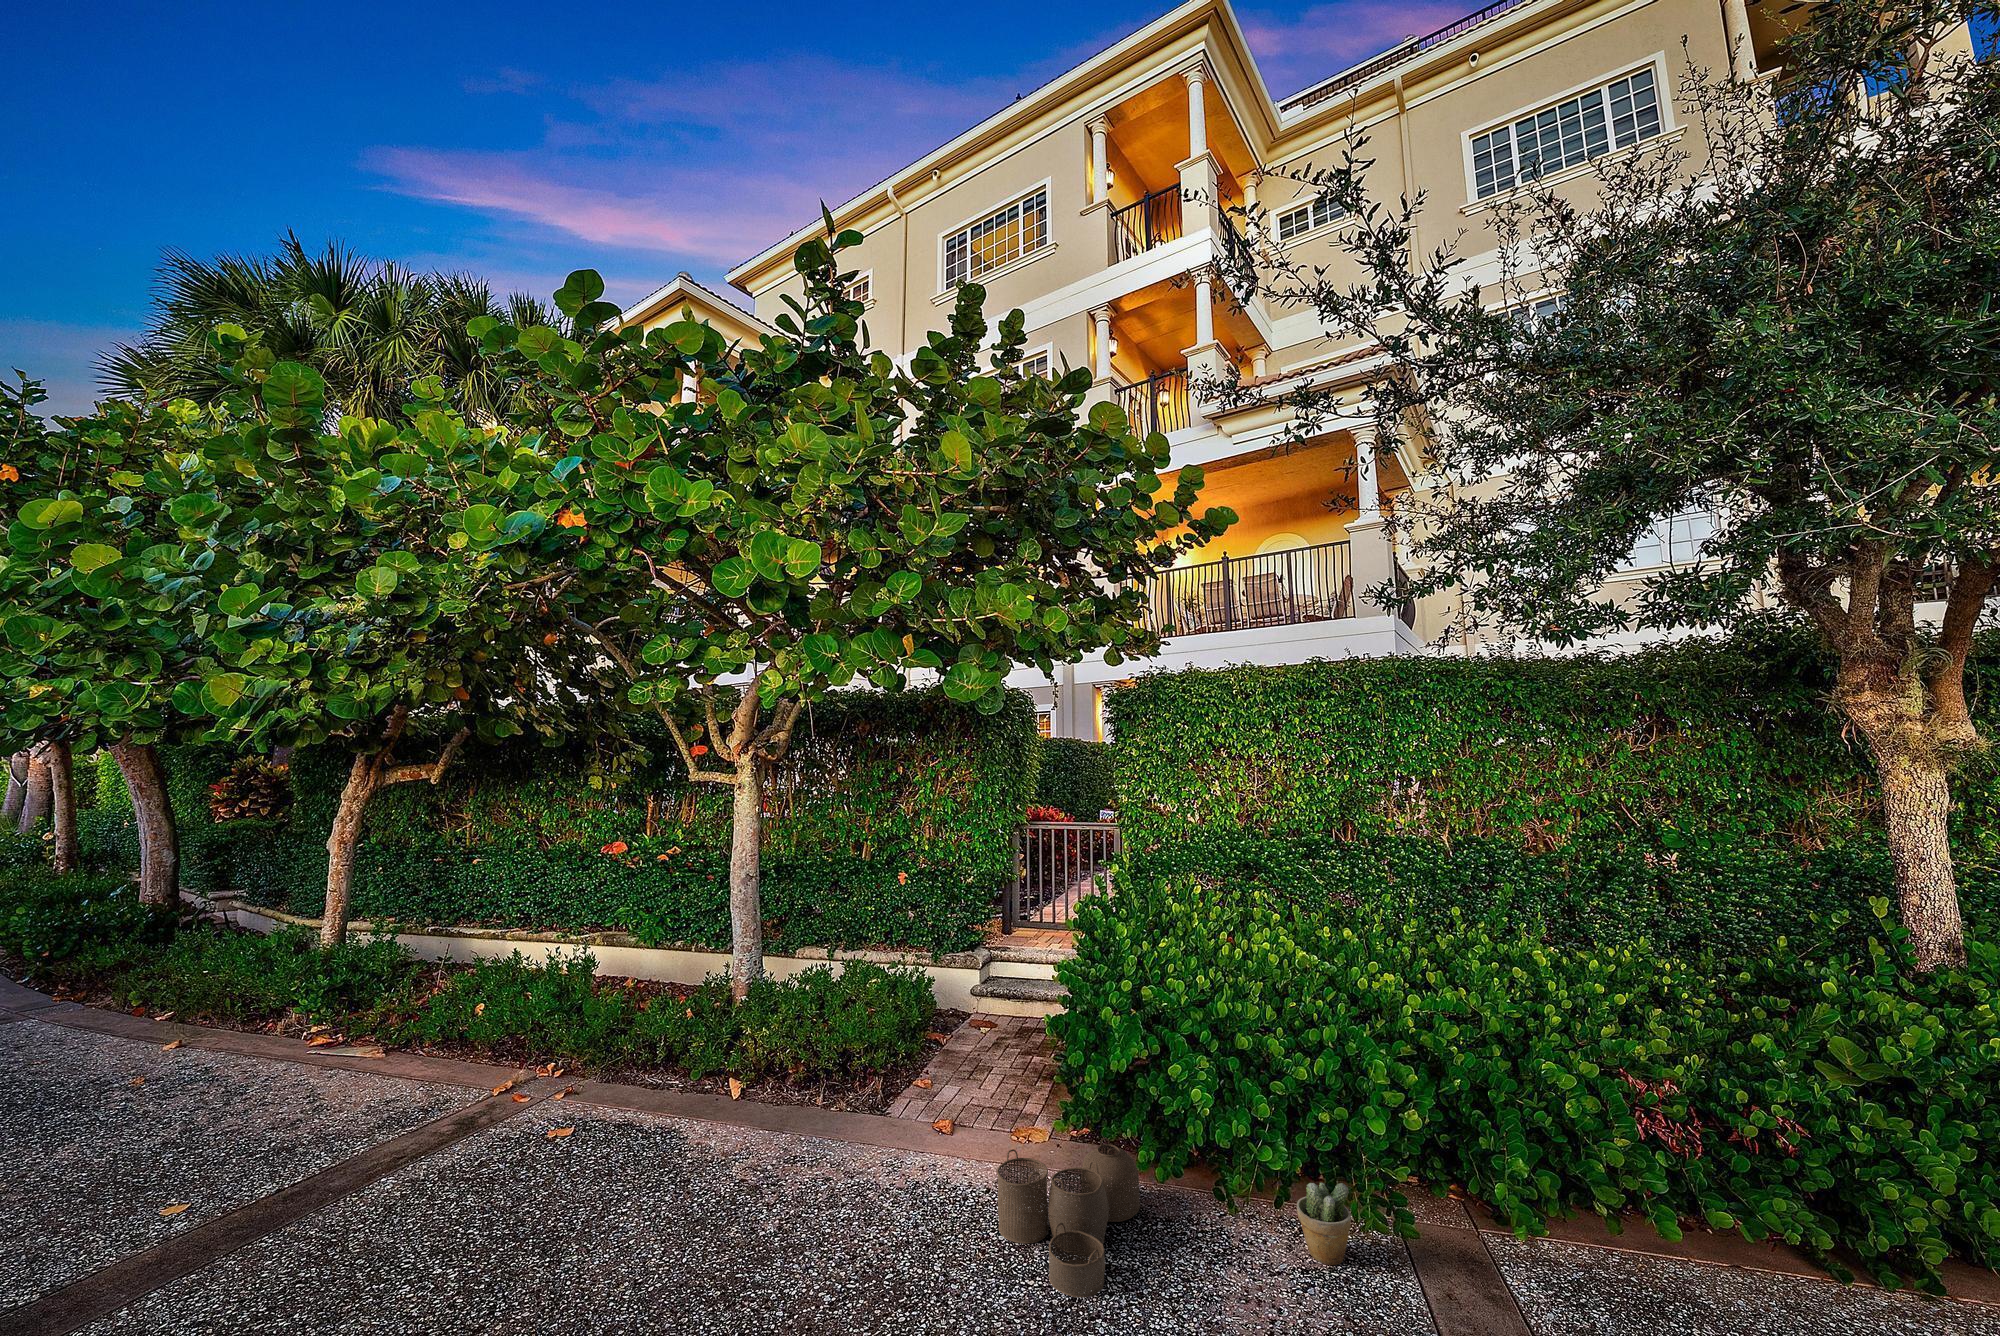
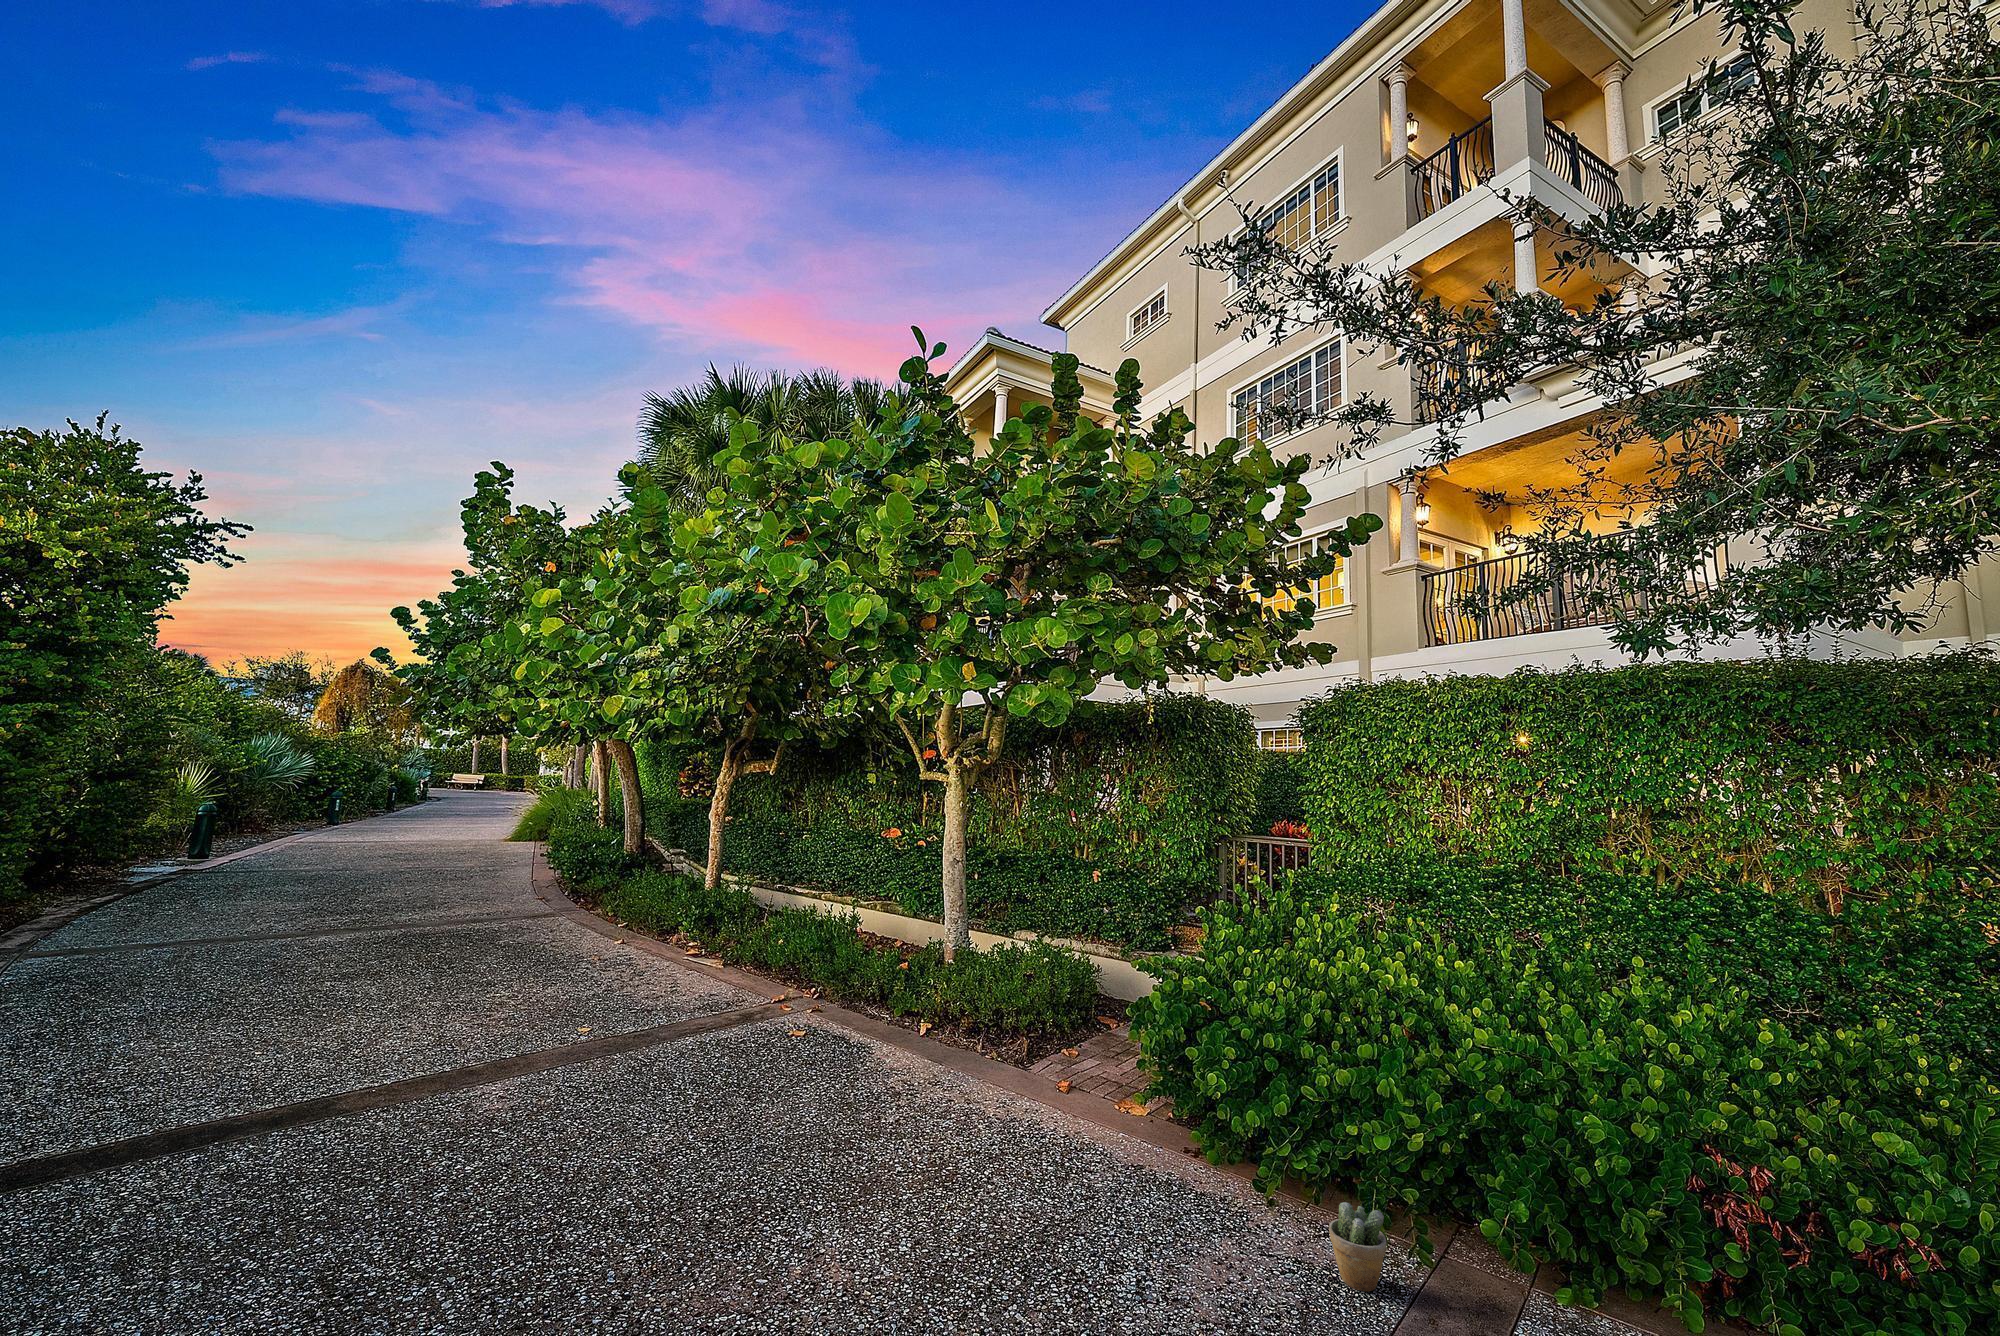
woven basket: present [997,1138,1140,1297] -> none [1058,1107,1201,1237]

